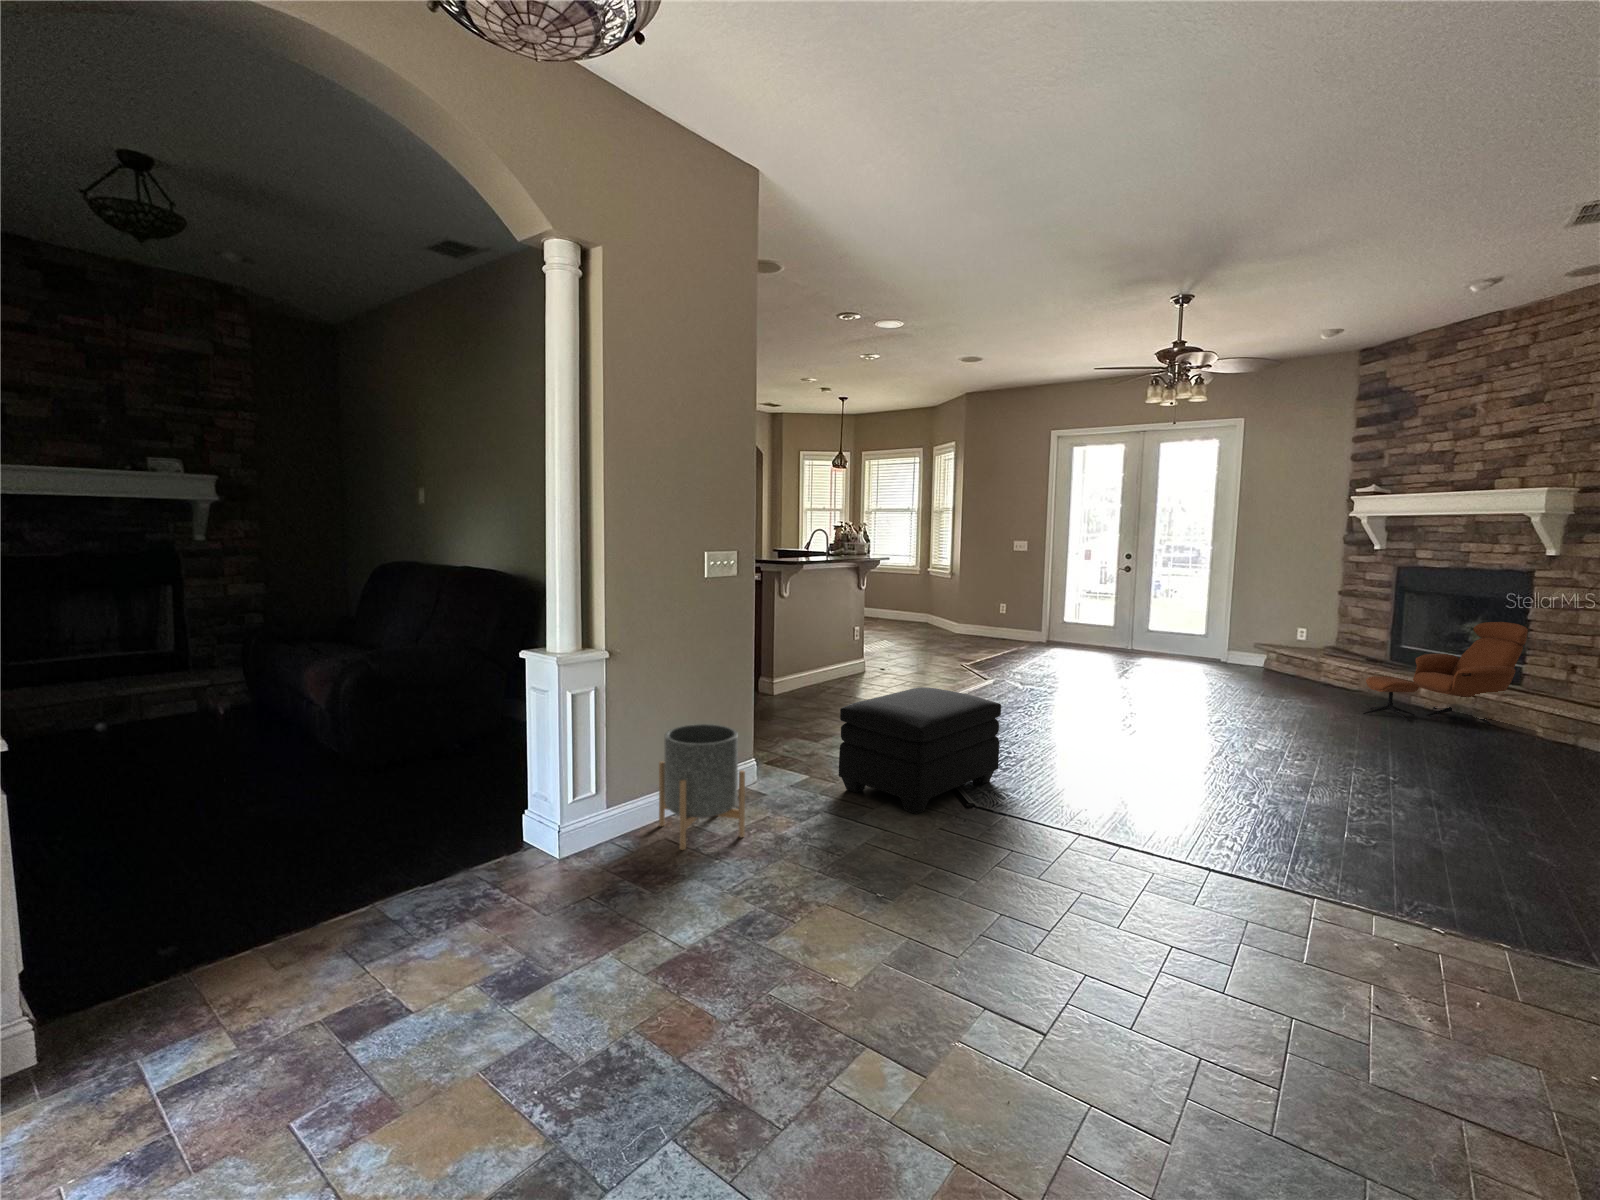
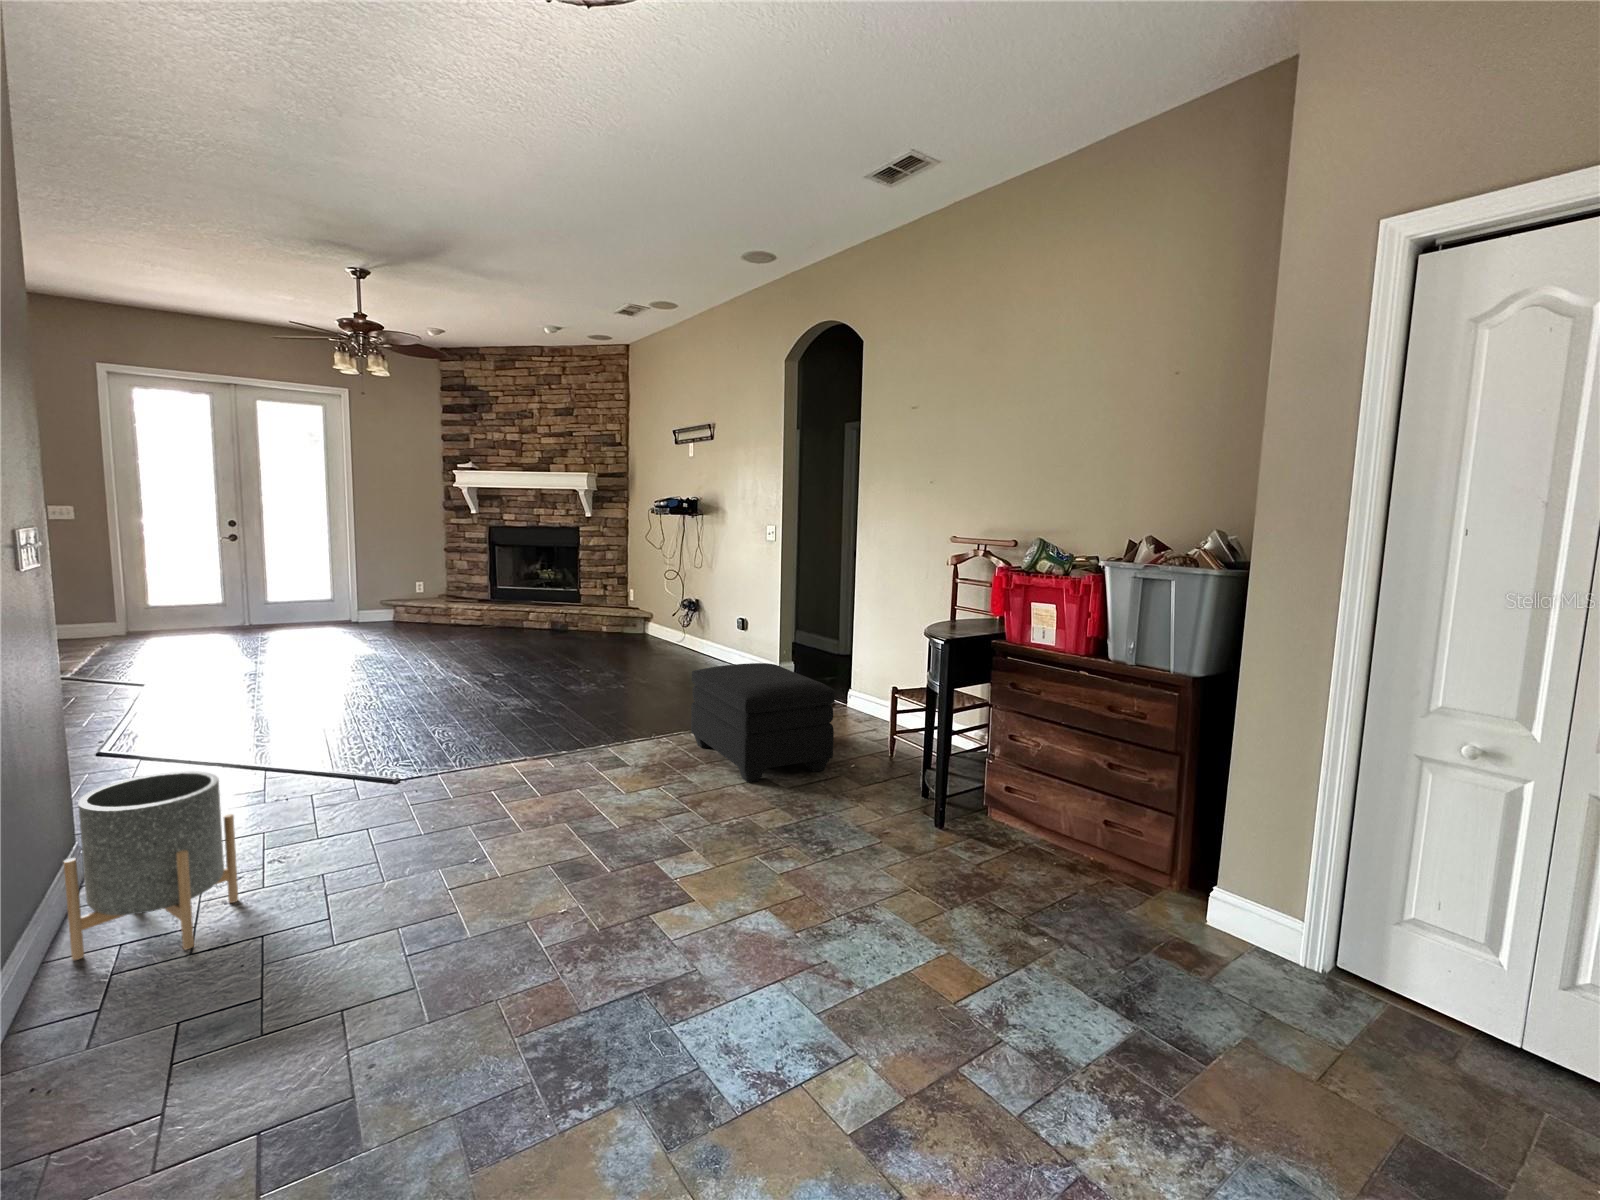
lounge chair: present [1363,622,1528,726] -> none [506,562,582,639]
ottoman: present [839,687,1001,814] -> present [691,663,835,783]

